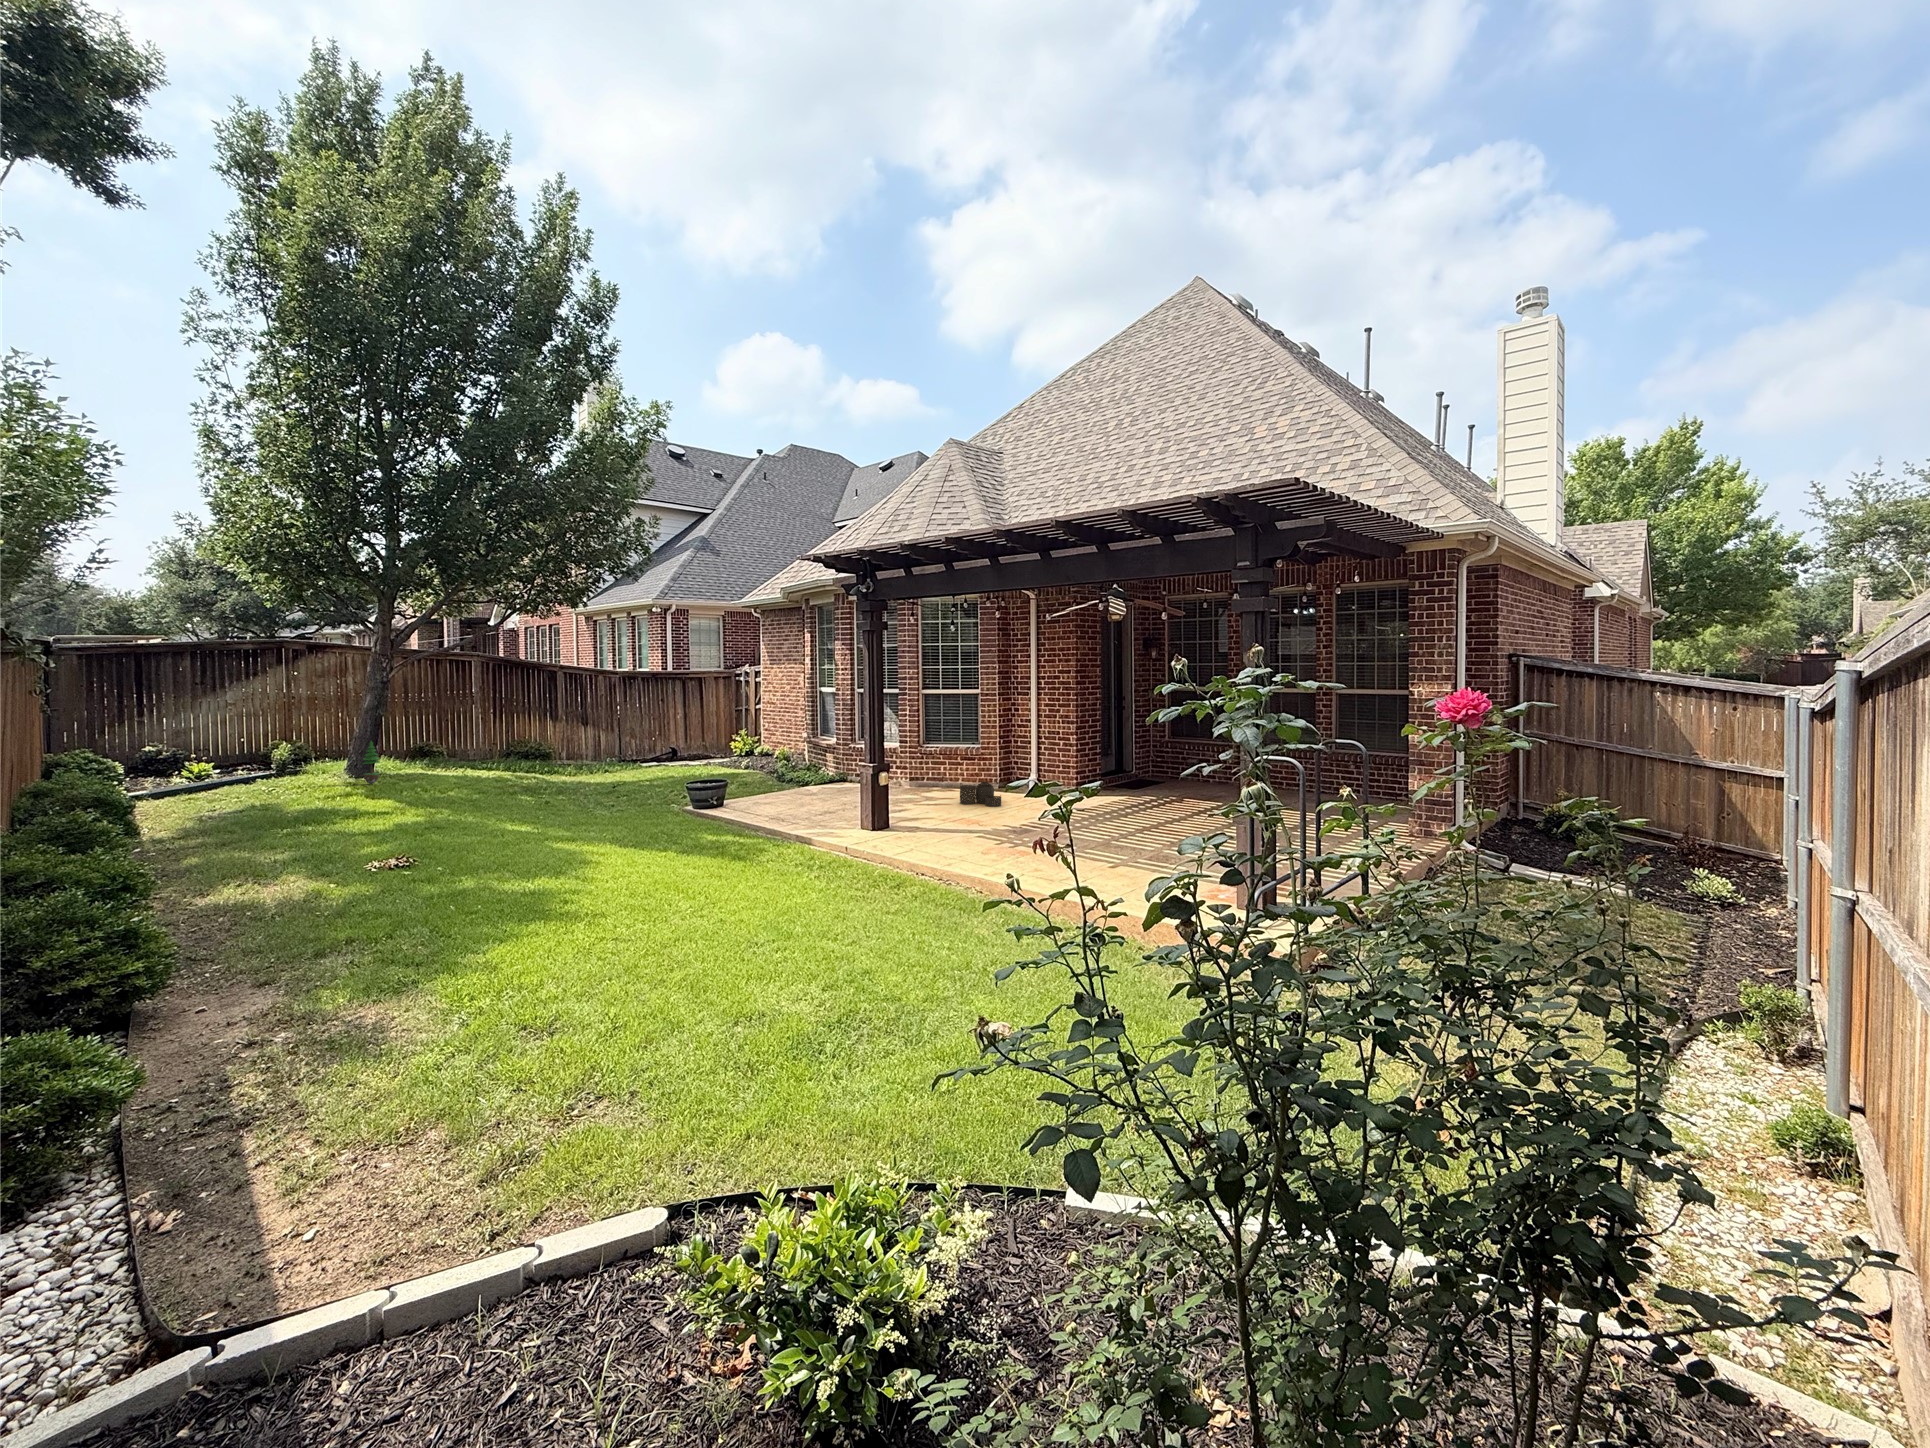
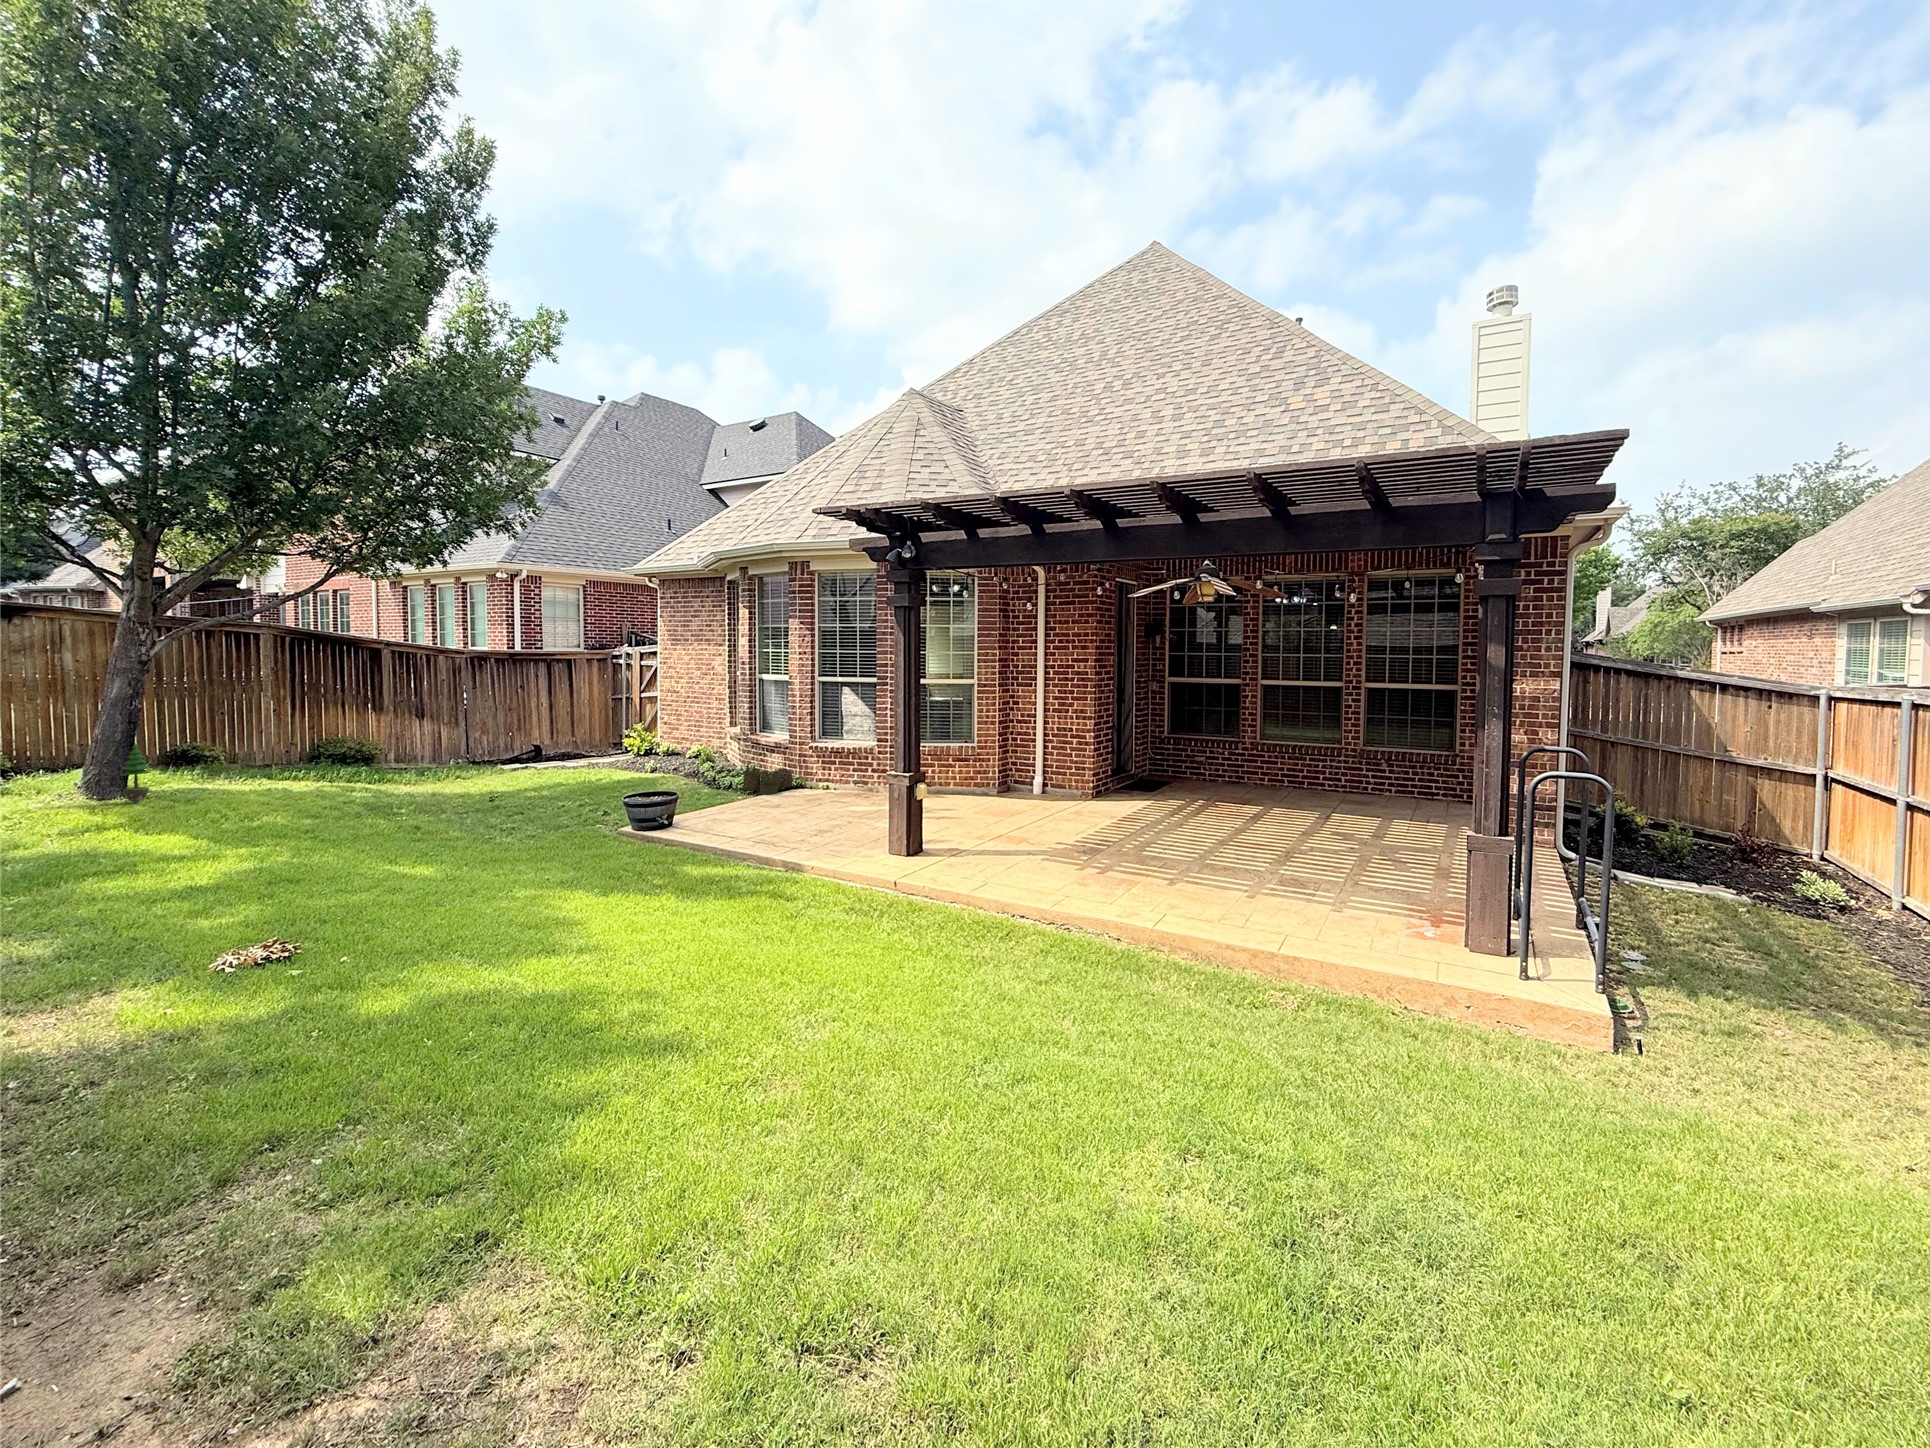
woven basket: present [960,782,1001,807] -> present [743,767,793,795]

